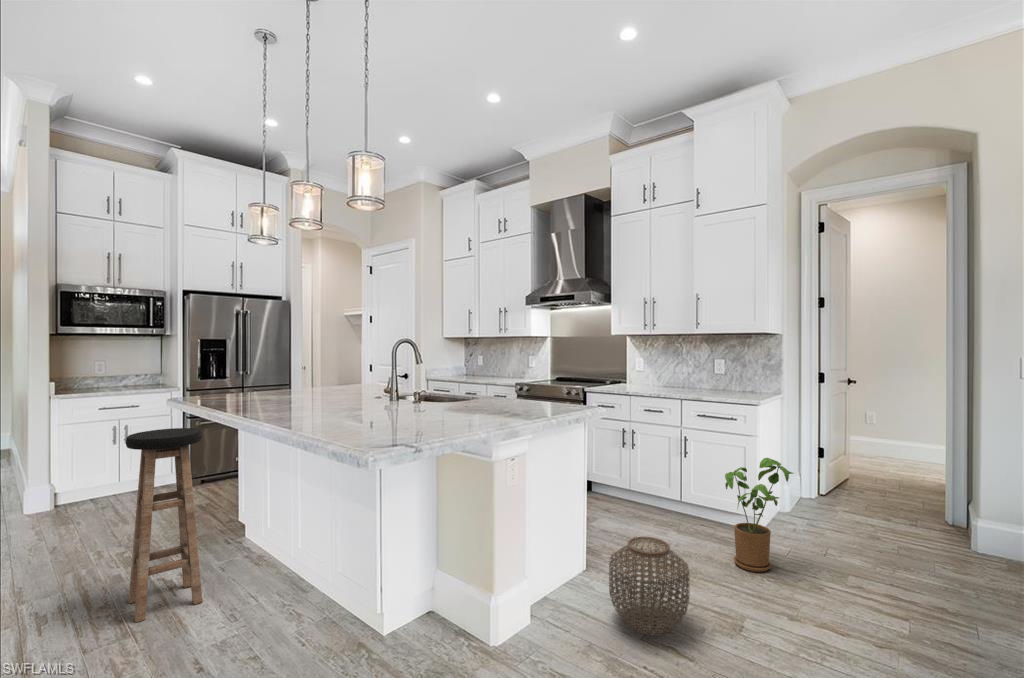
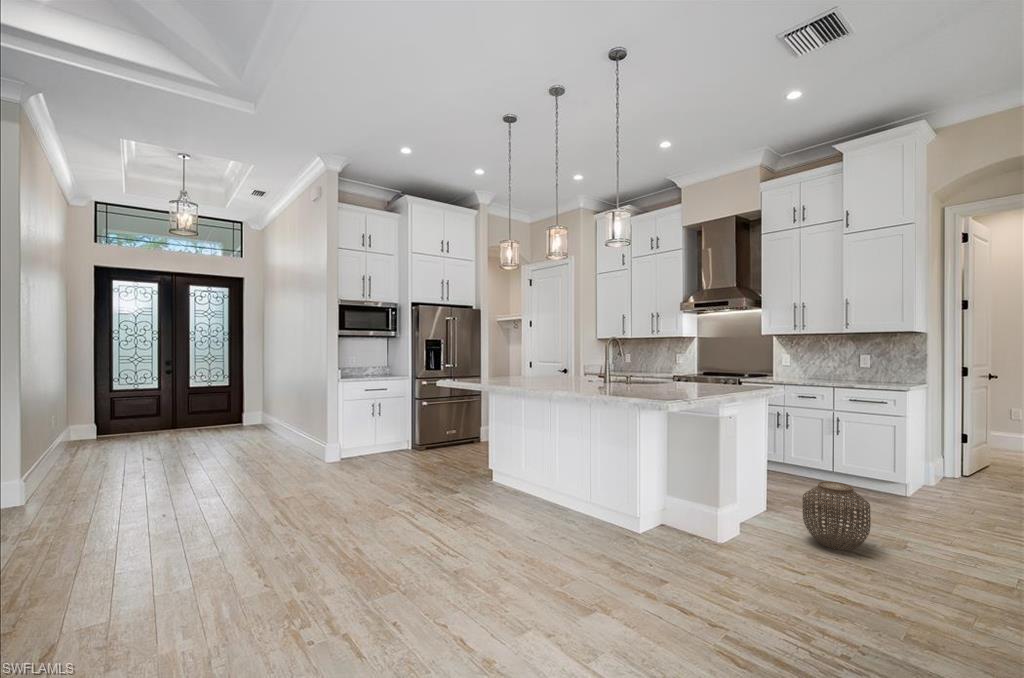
bar stool: present [126,428,202,622] -> none [451,398,500,522]
house plant: present [725,458,793,572] -> none [885,431,949,522]

